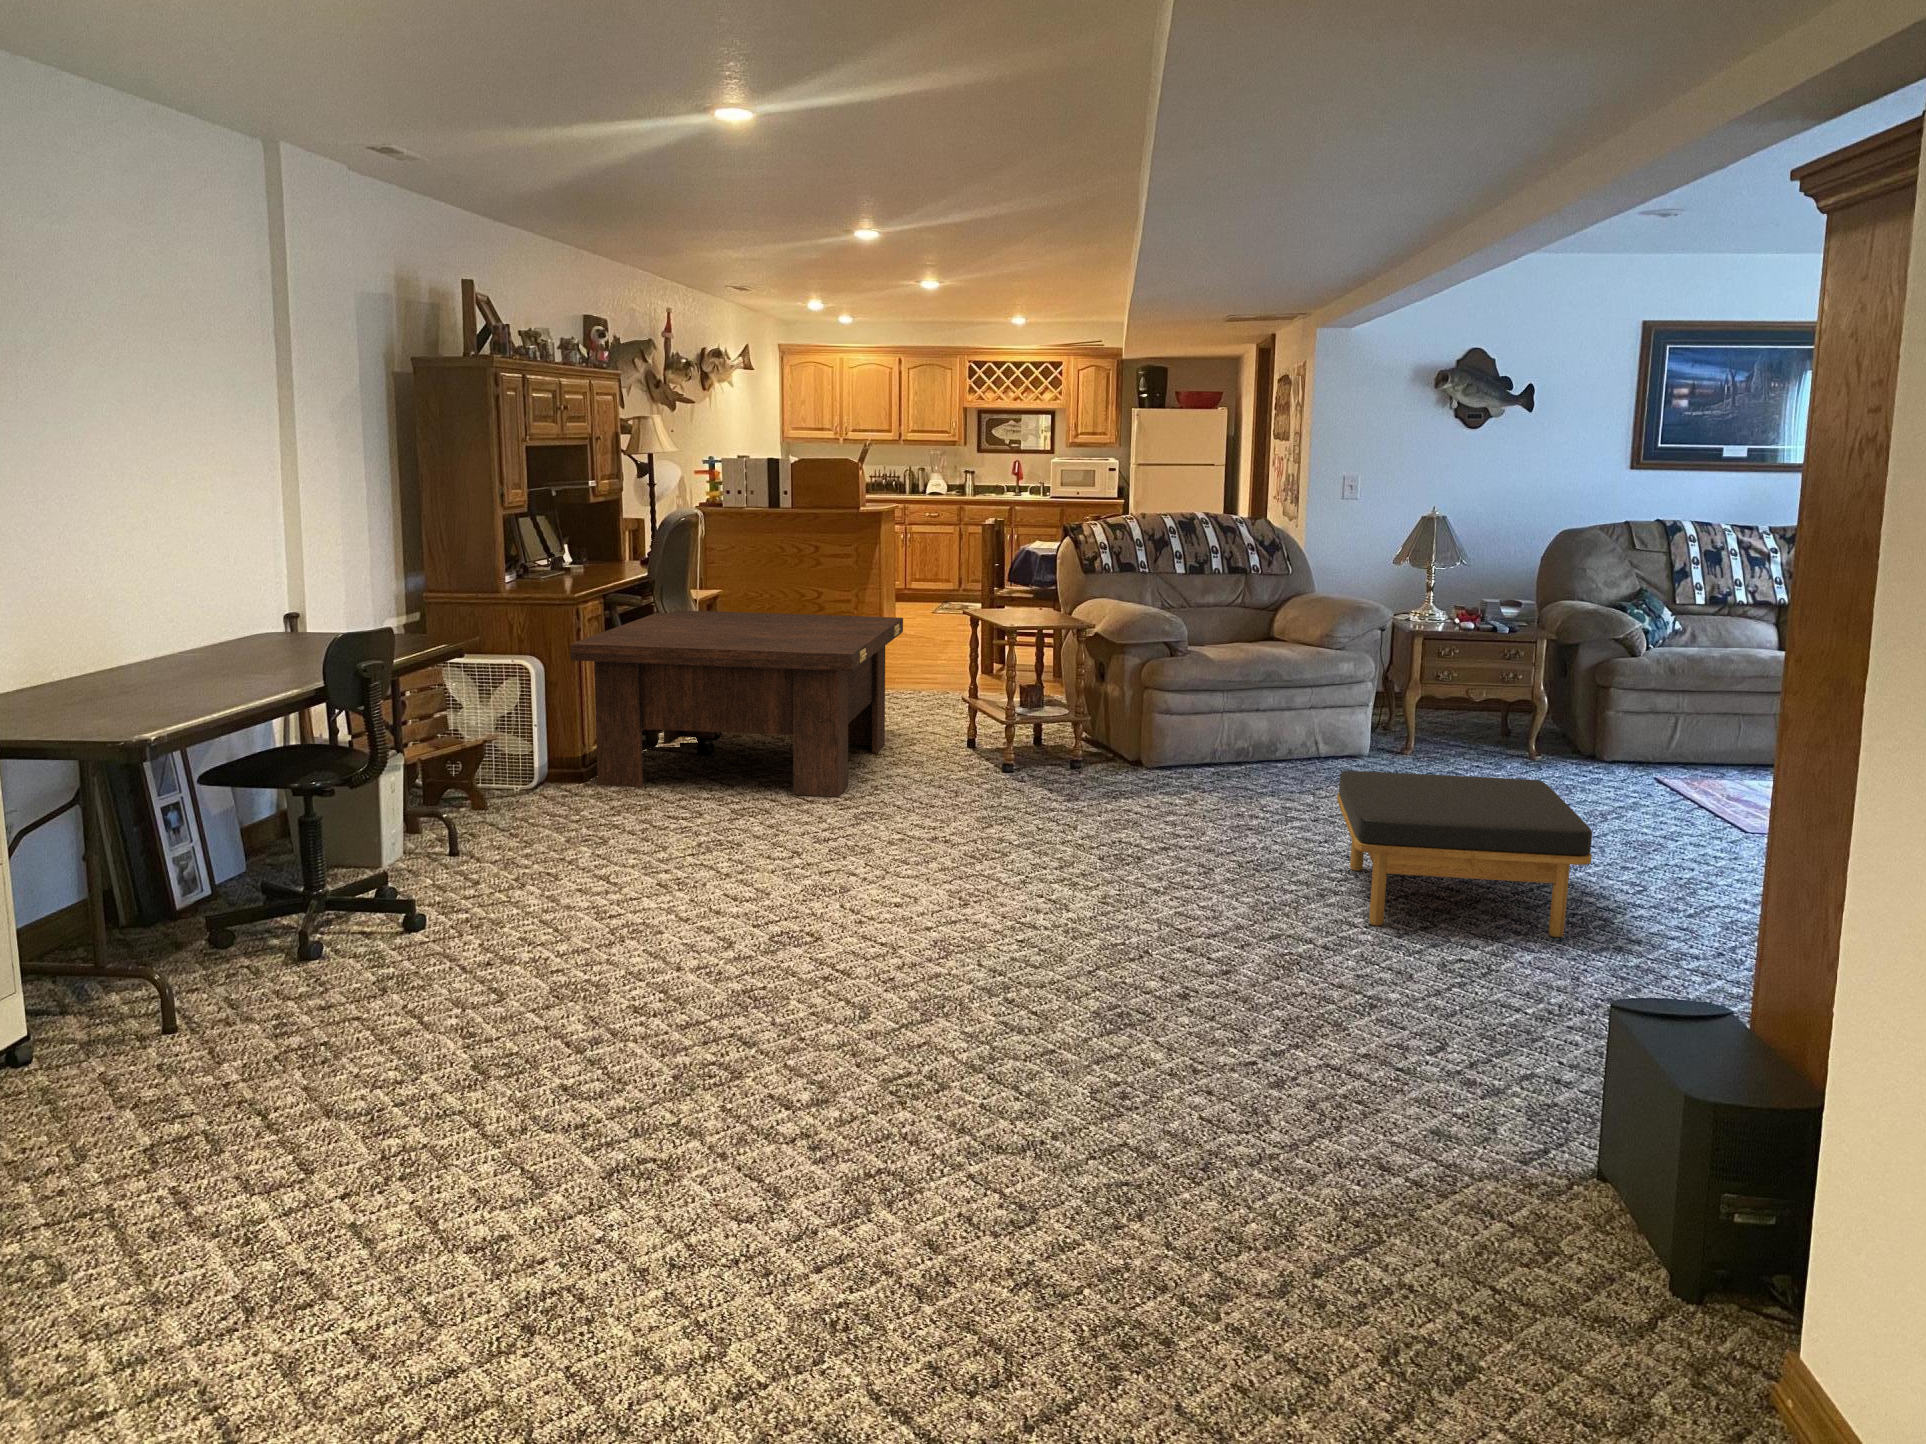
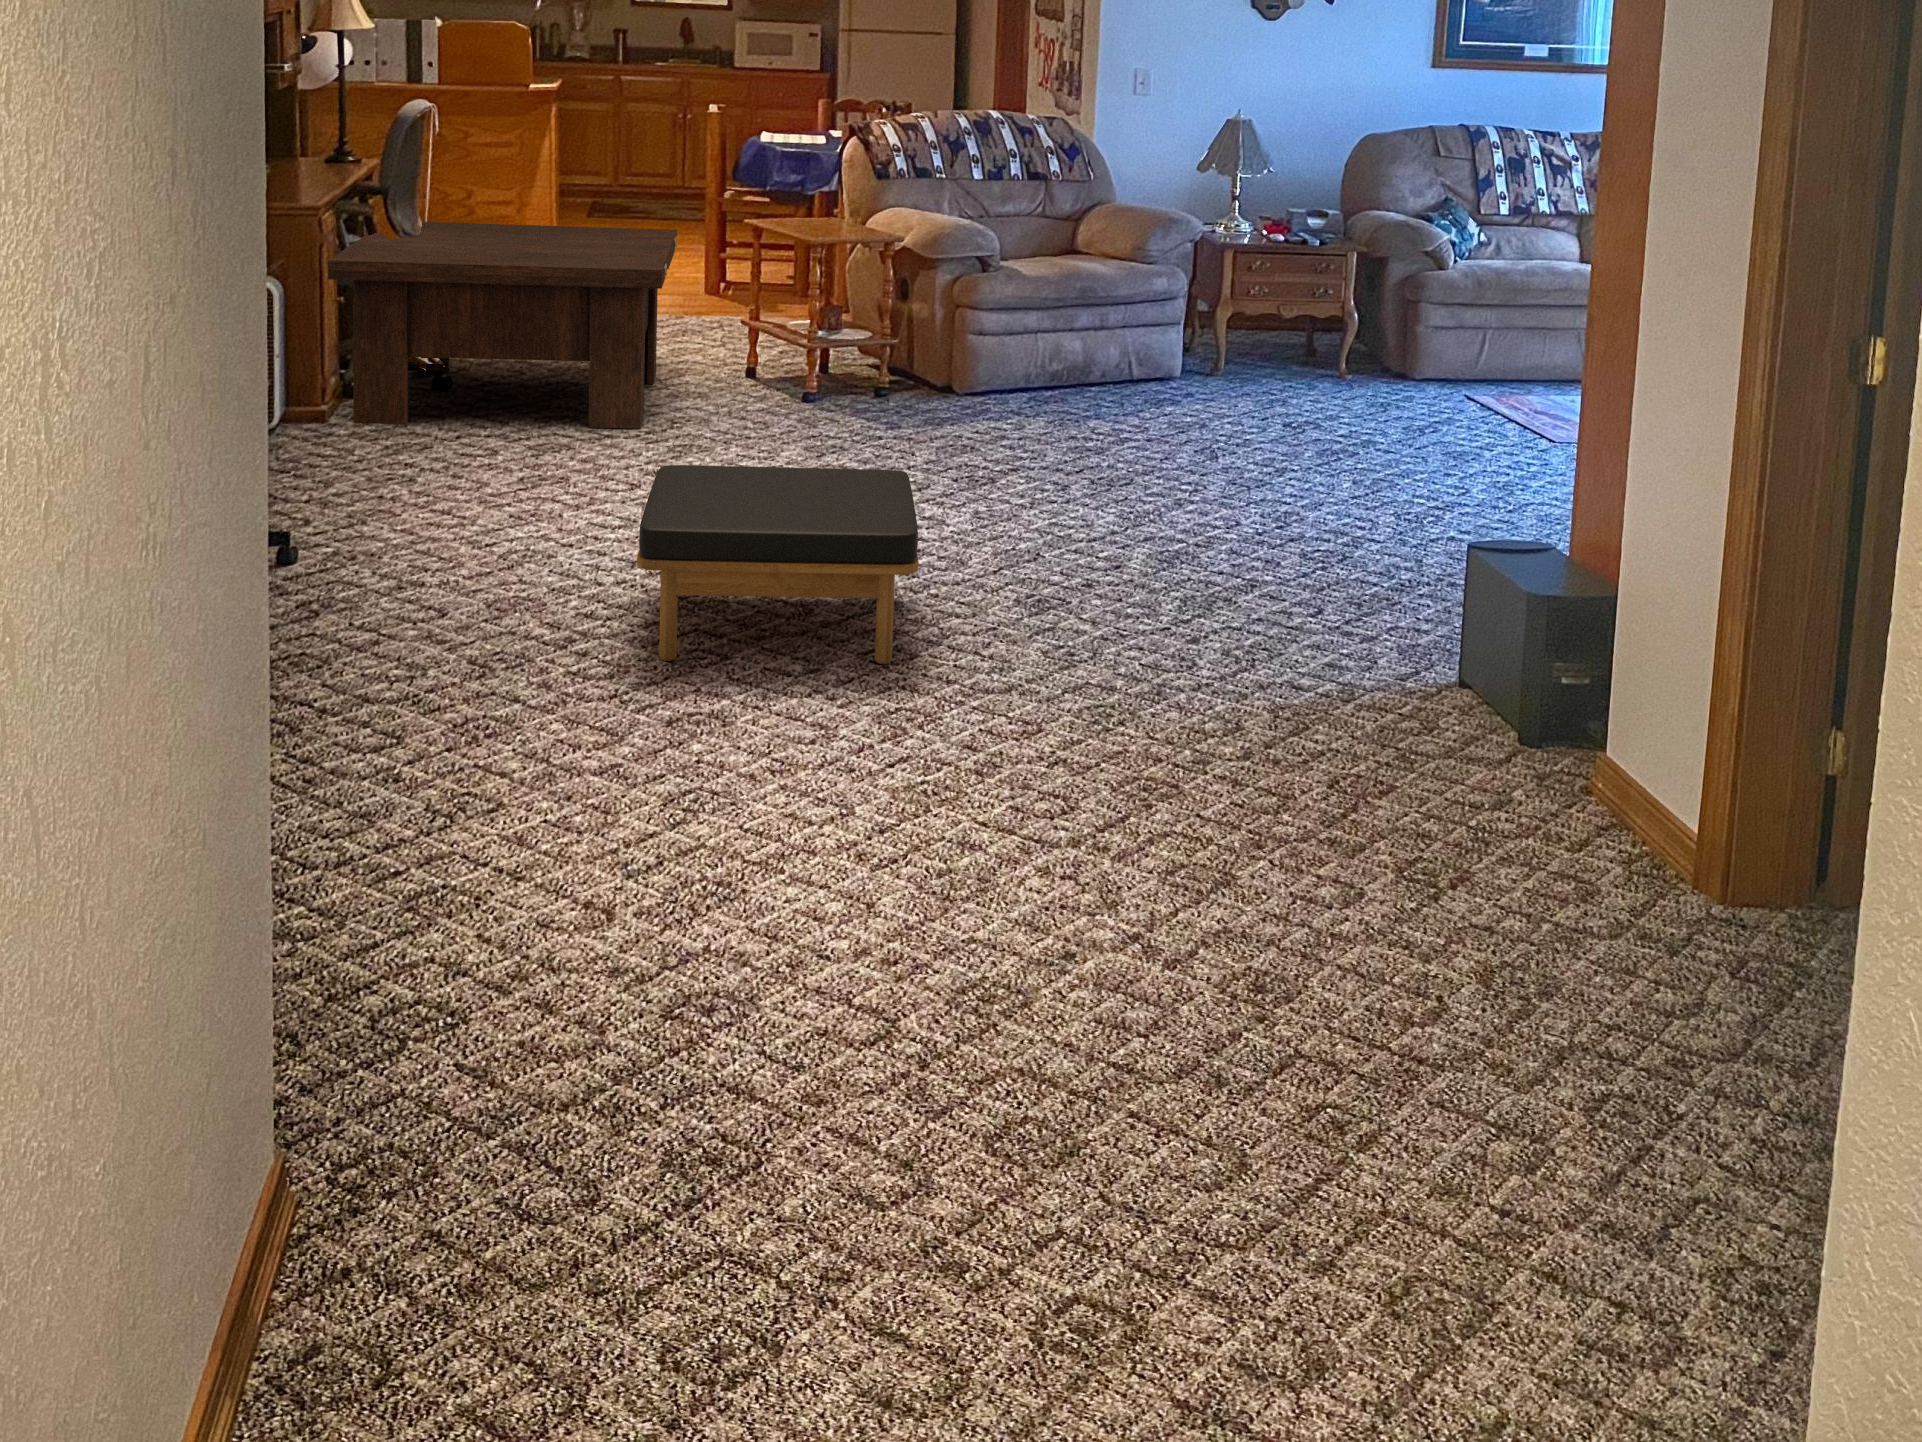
ottoman: present [1337,771,1592,937] -> present [637,465,919,664]

